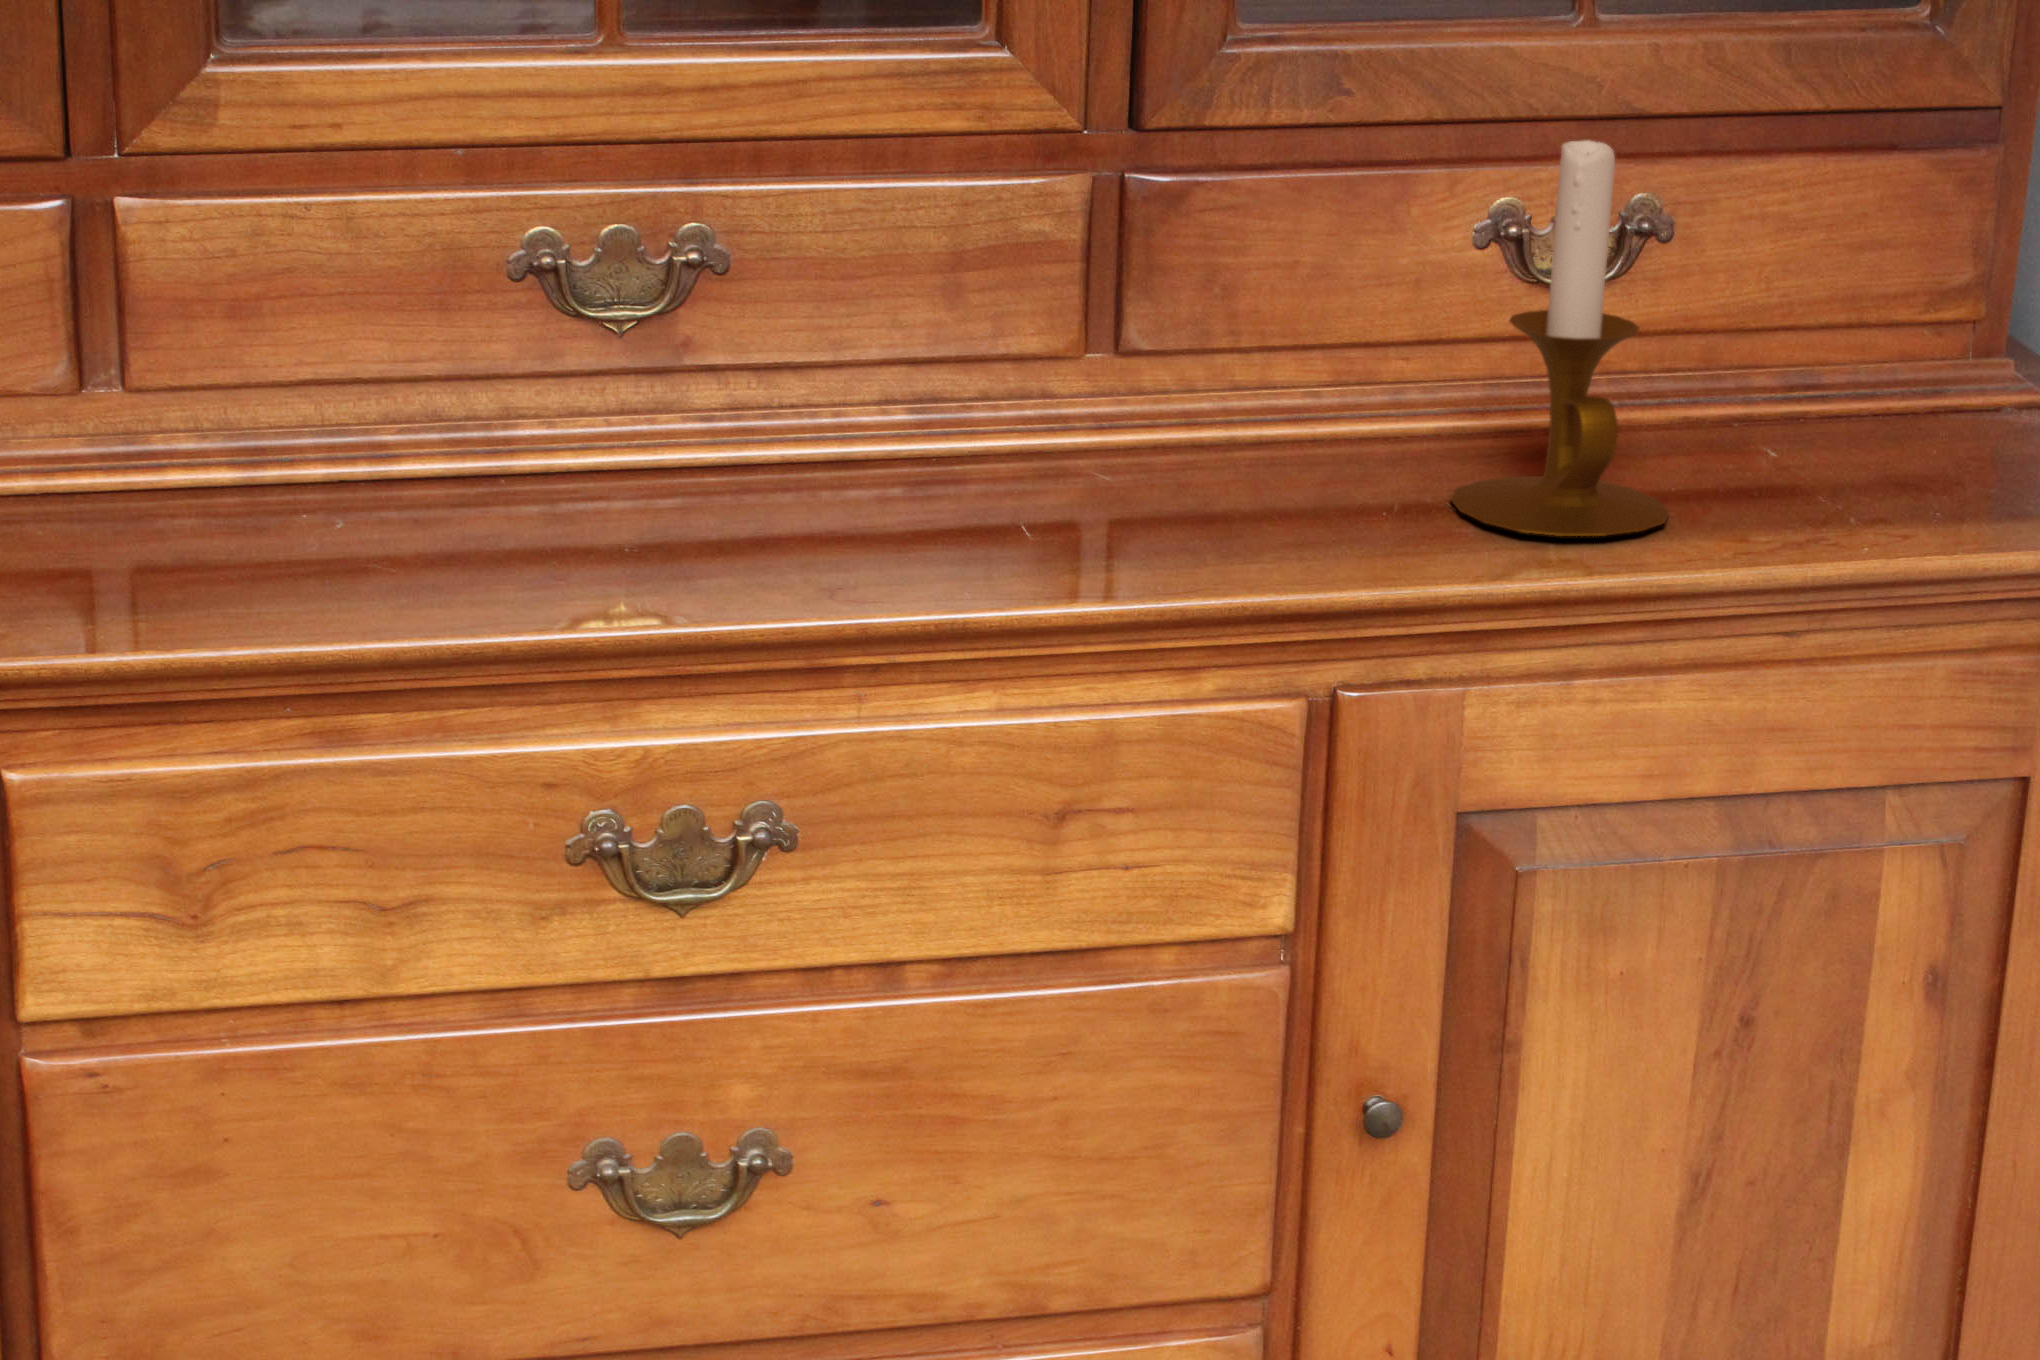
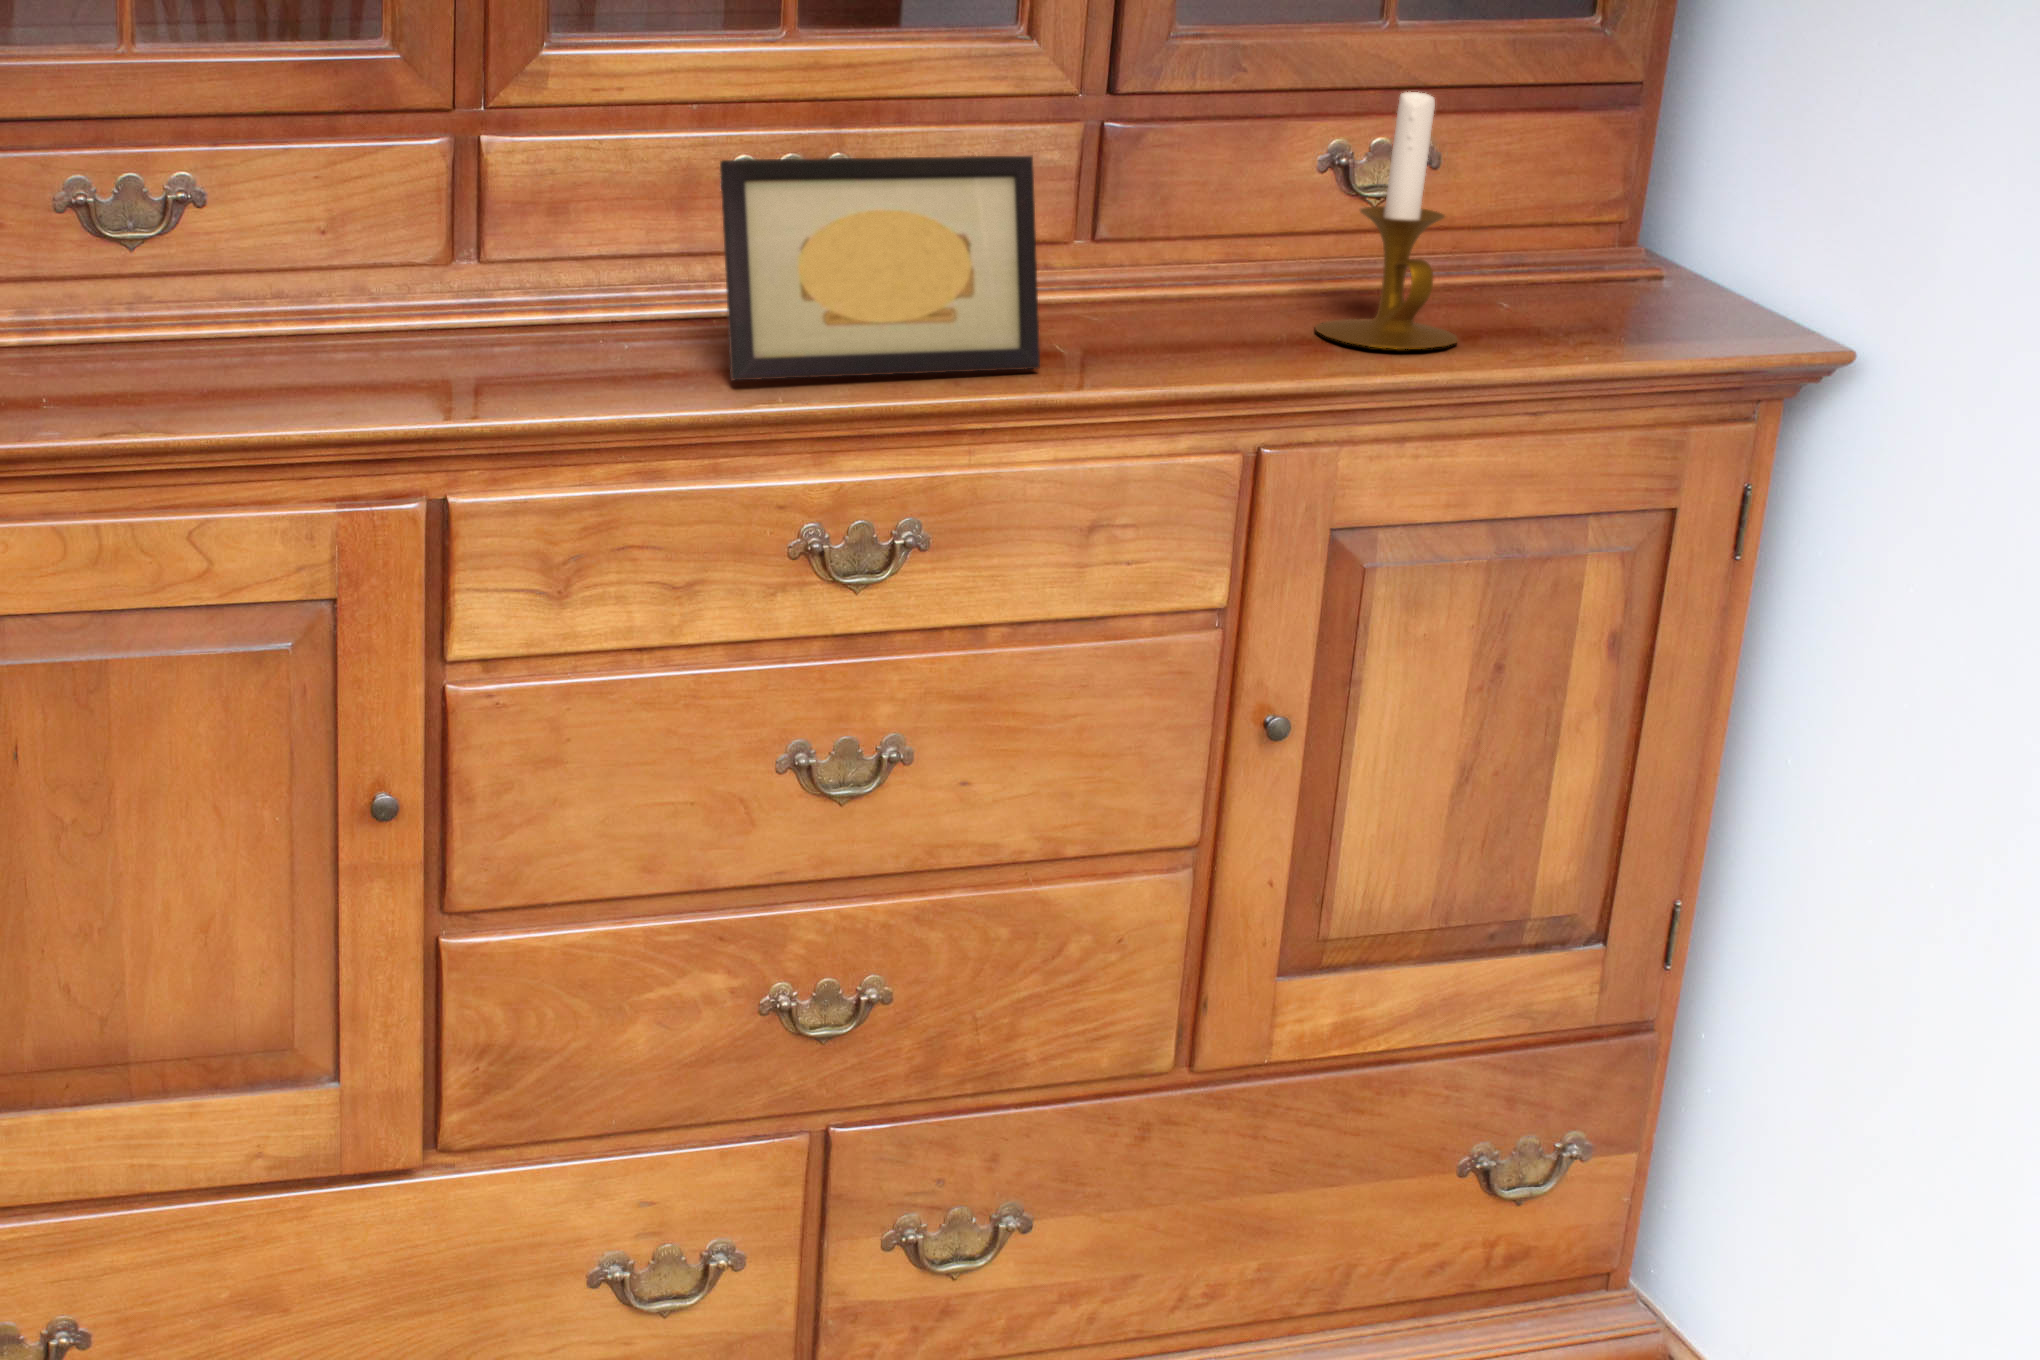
picture frame: none [451,241,975,590] -> present [720,156,1040,380]

